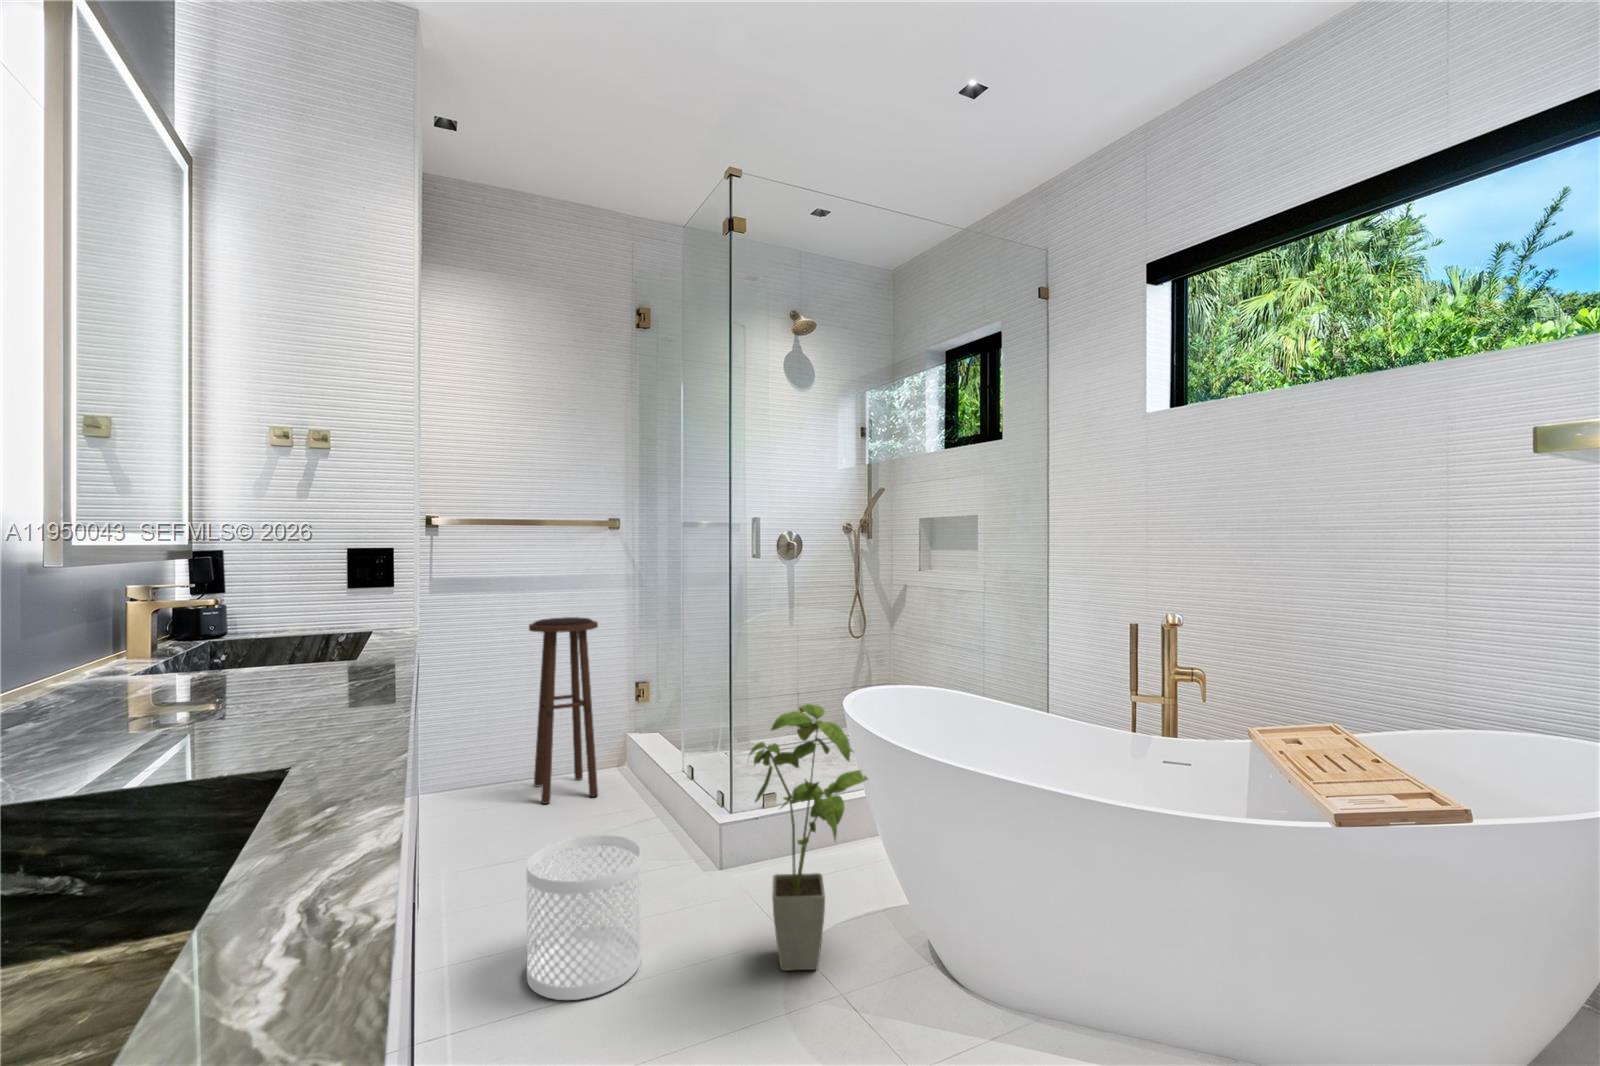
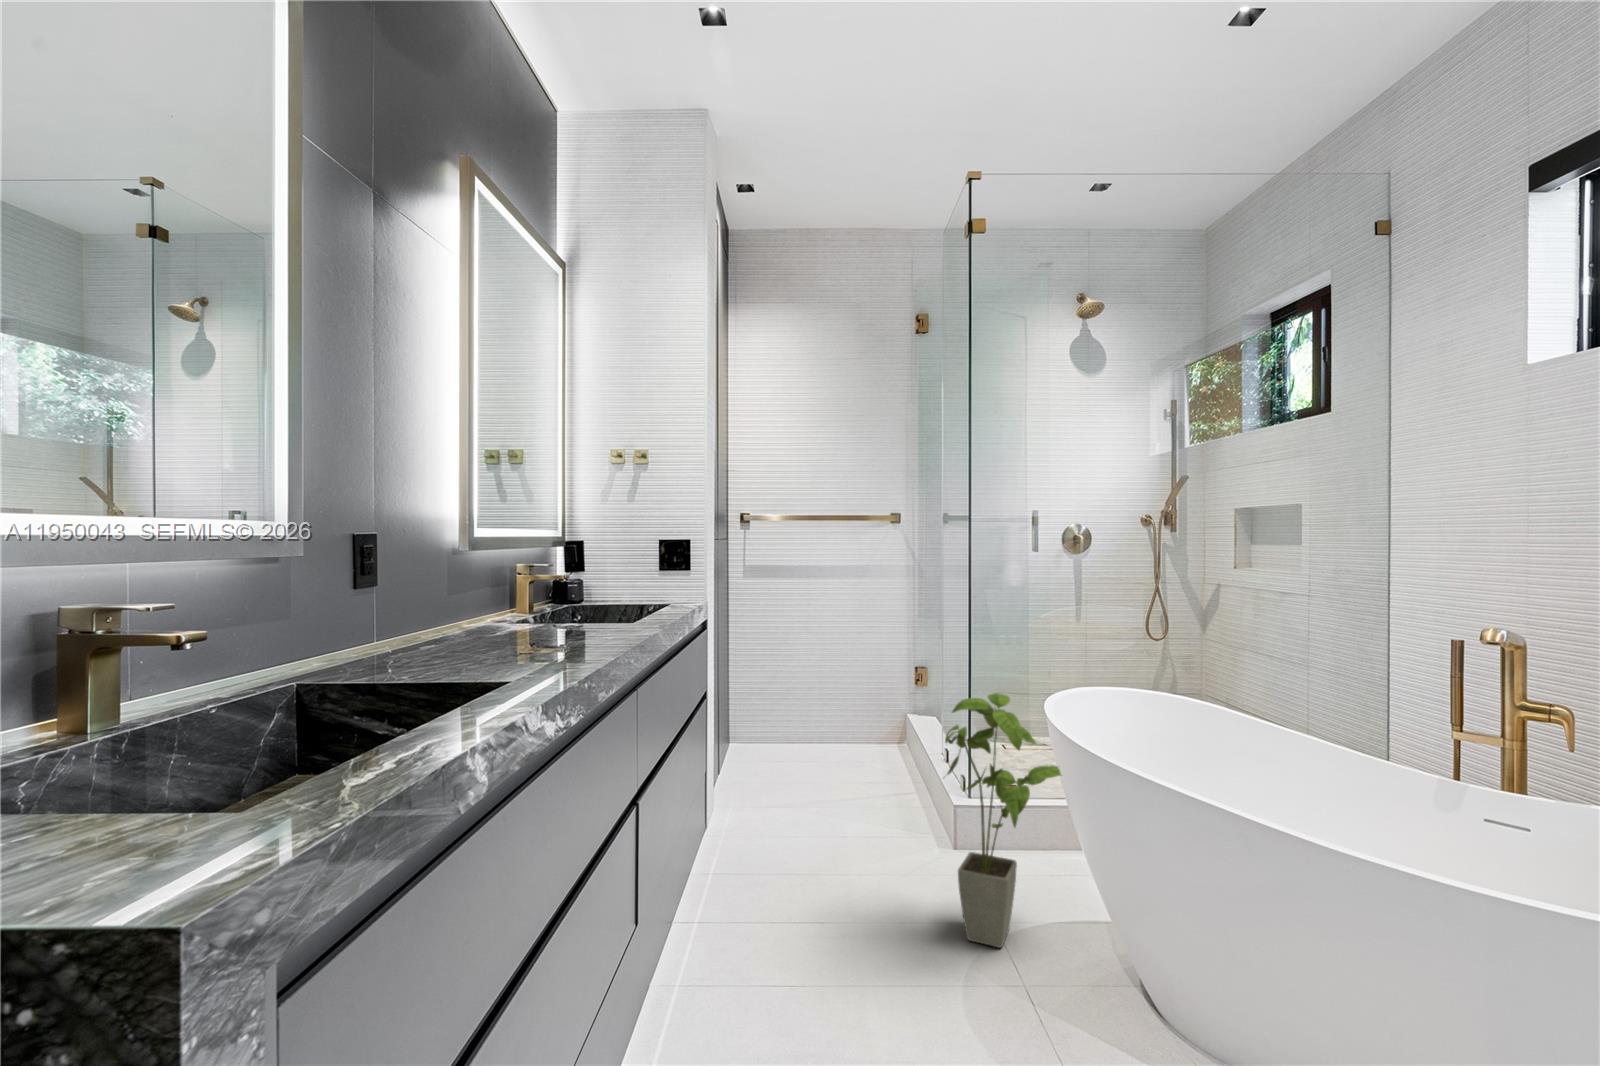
stool: present [529,617,598,804] -> none [815,603,874,766]
waste basket: present [526,835,641,1000] -> none [760,786,852,916]

